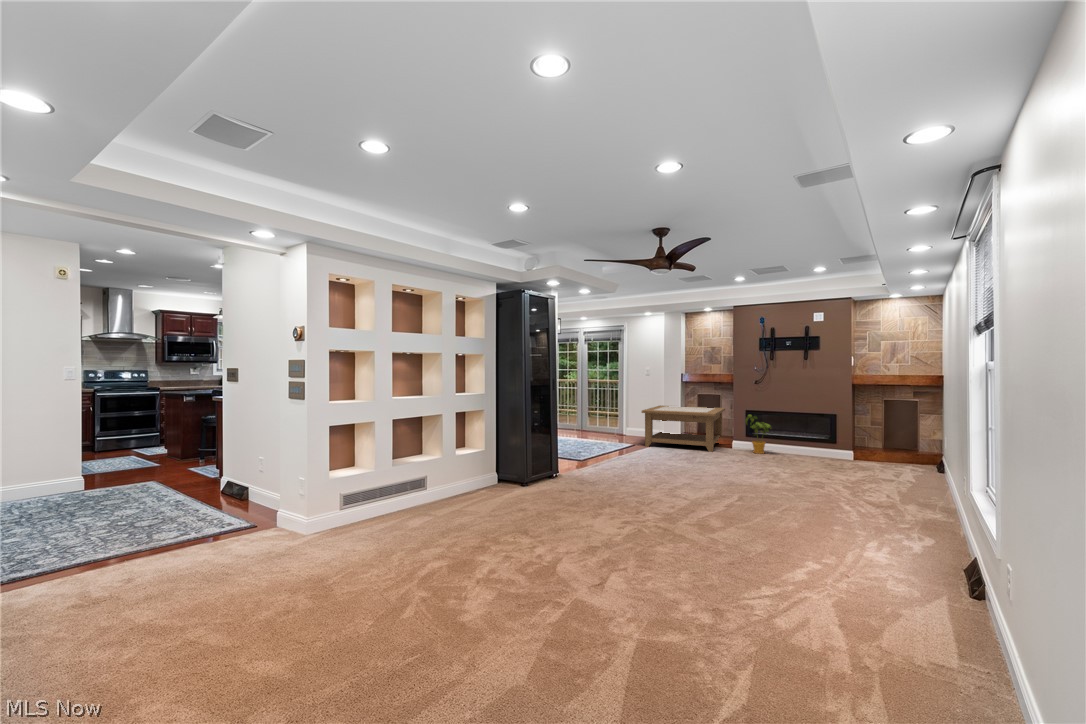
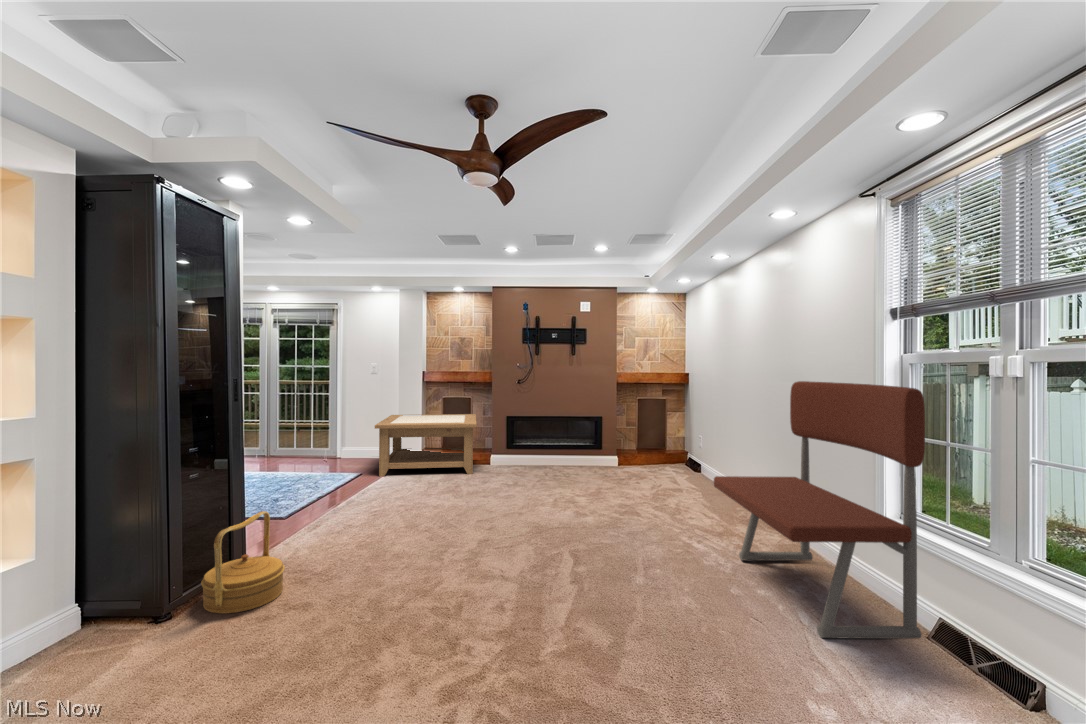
bench: none [838,383,962,569] -> present [714,381,925,639]
house plant: present [745,415,771,454] -> none [508,422,539,469]
woven basket: none [538,444,572,486] -> present [201,511,285,614]

